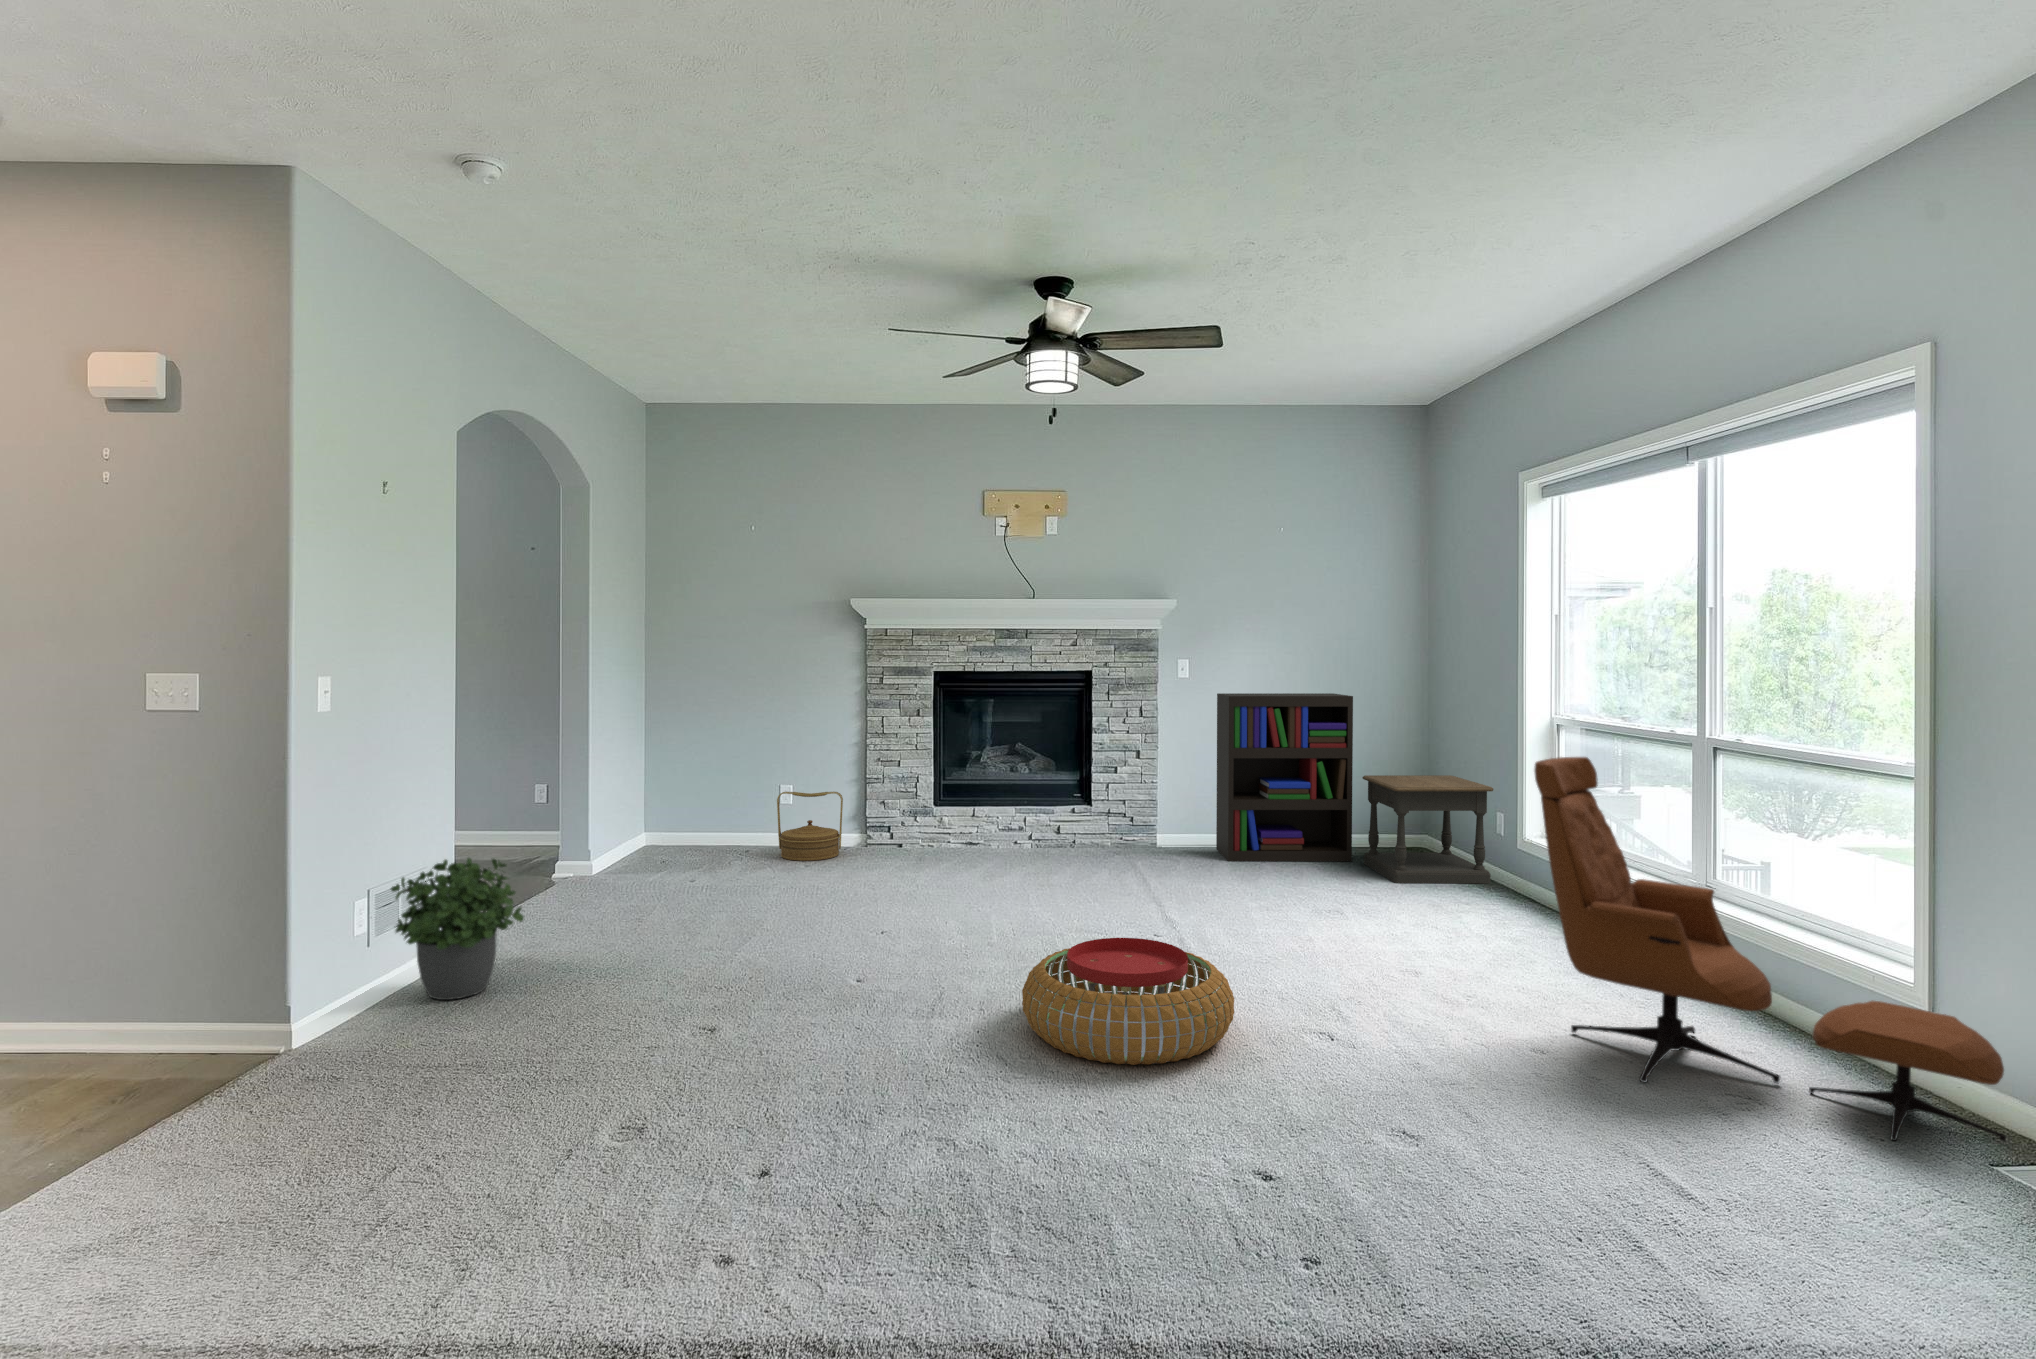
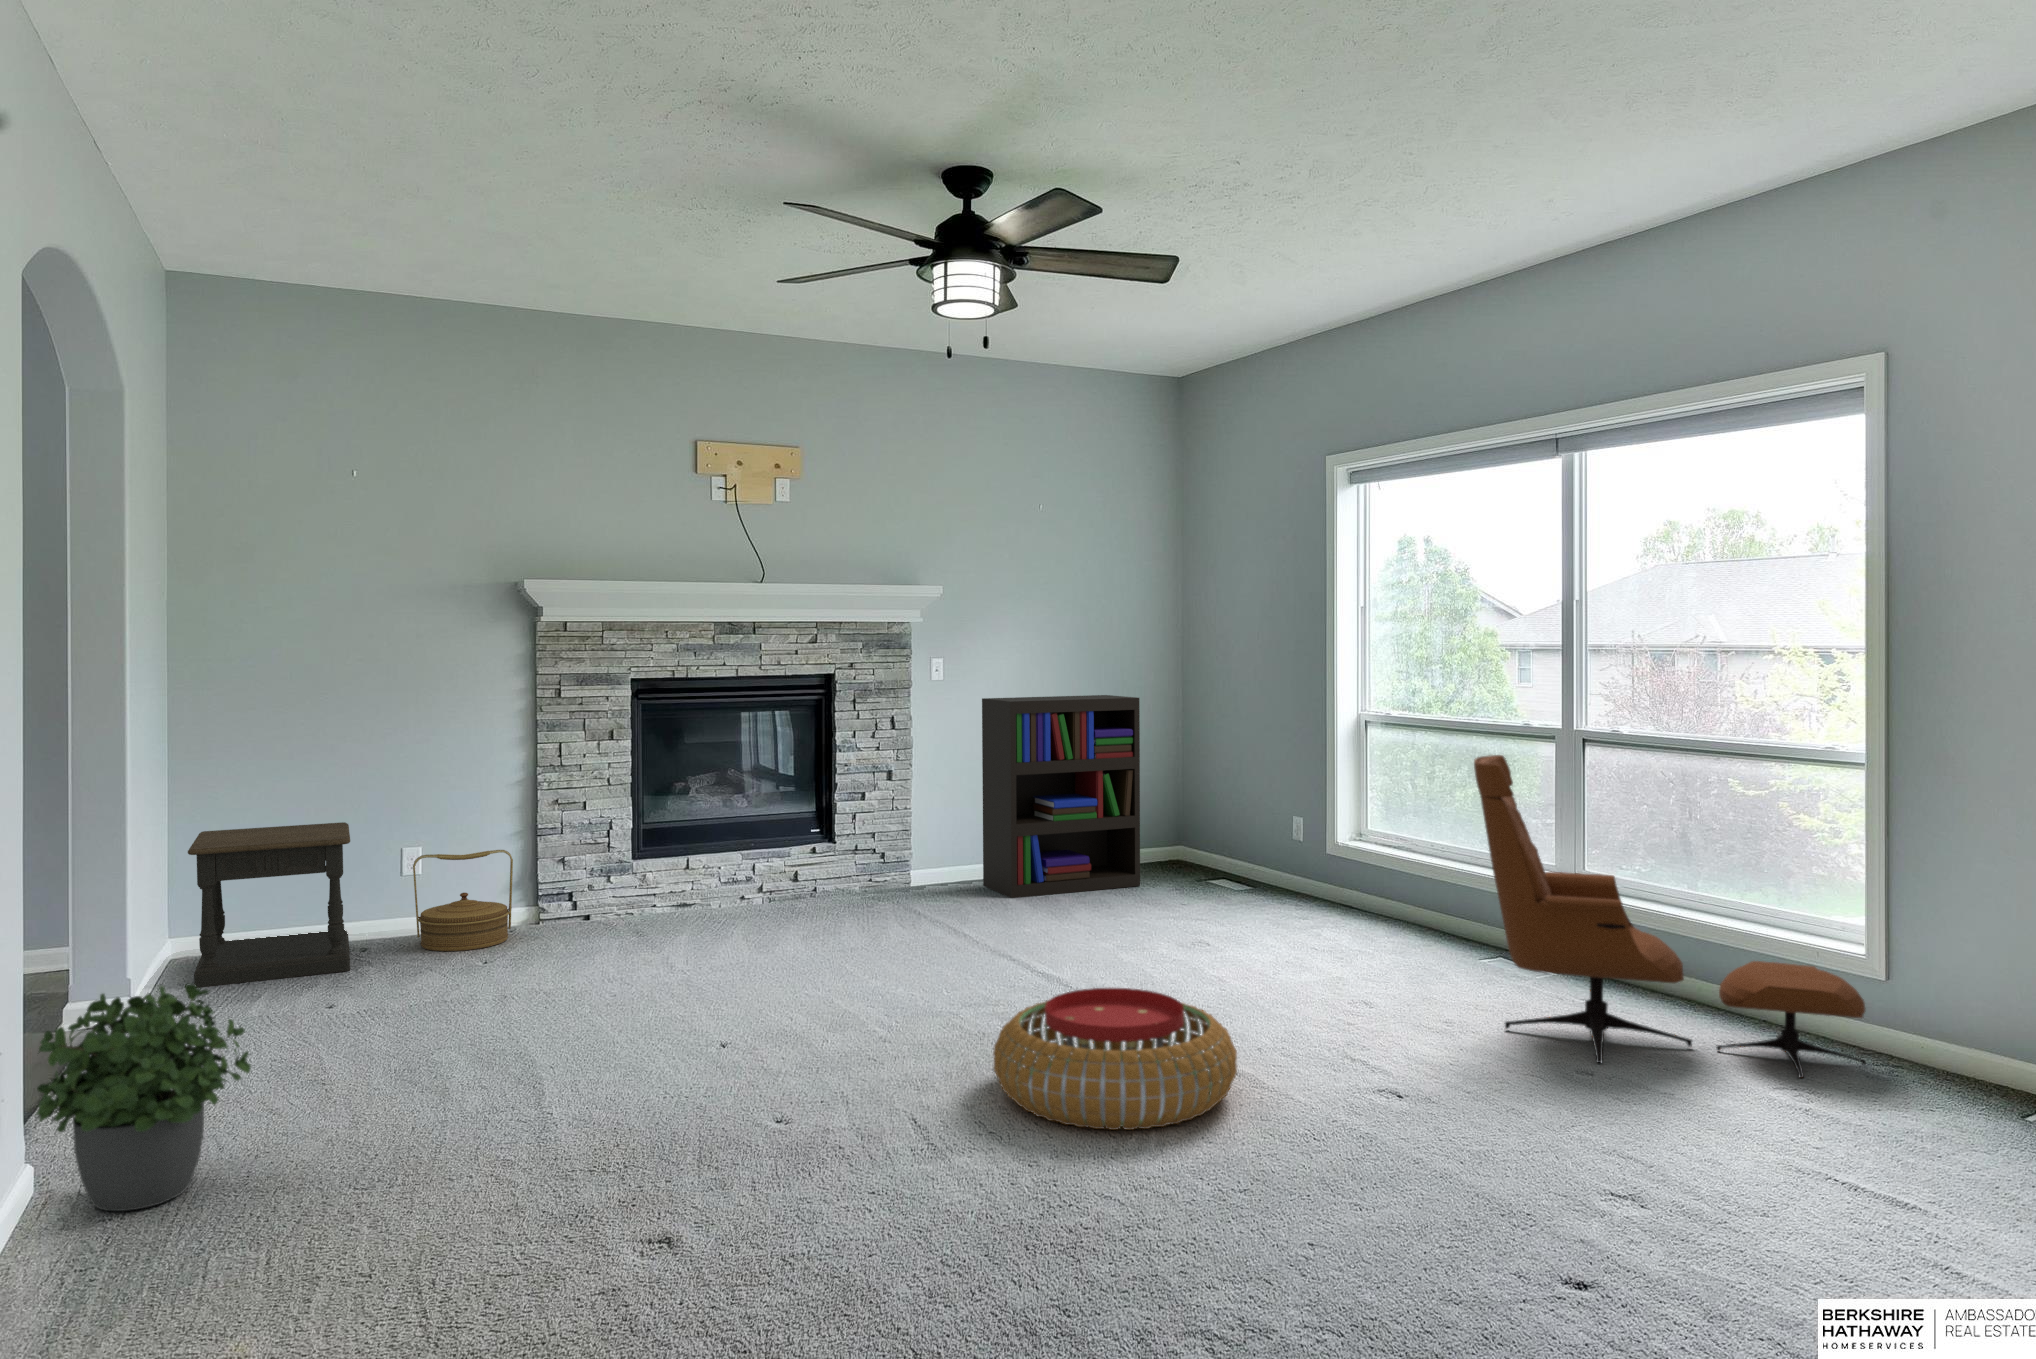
side table: present [1362,775,1494,883] -> present [188,822,350,987]

